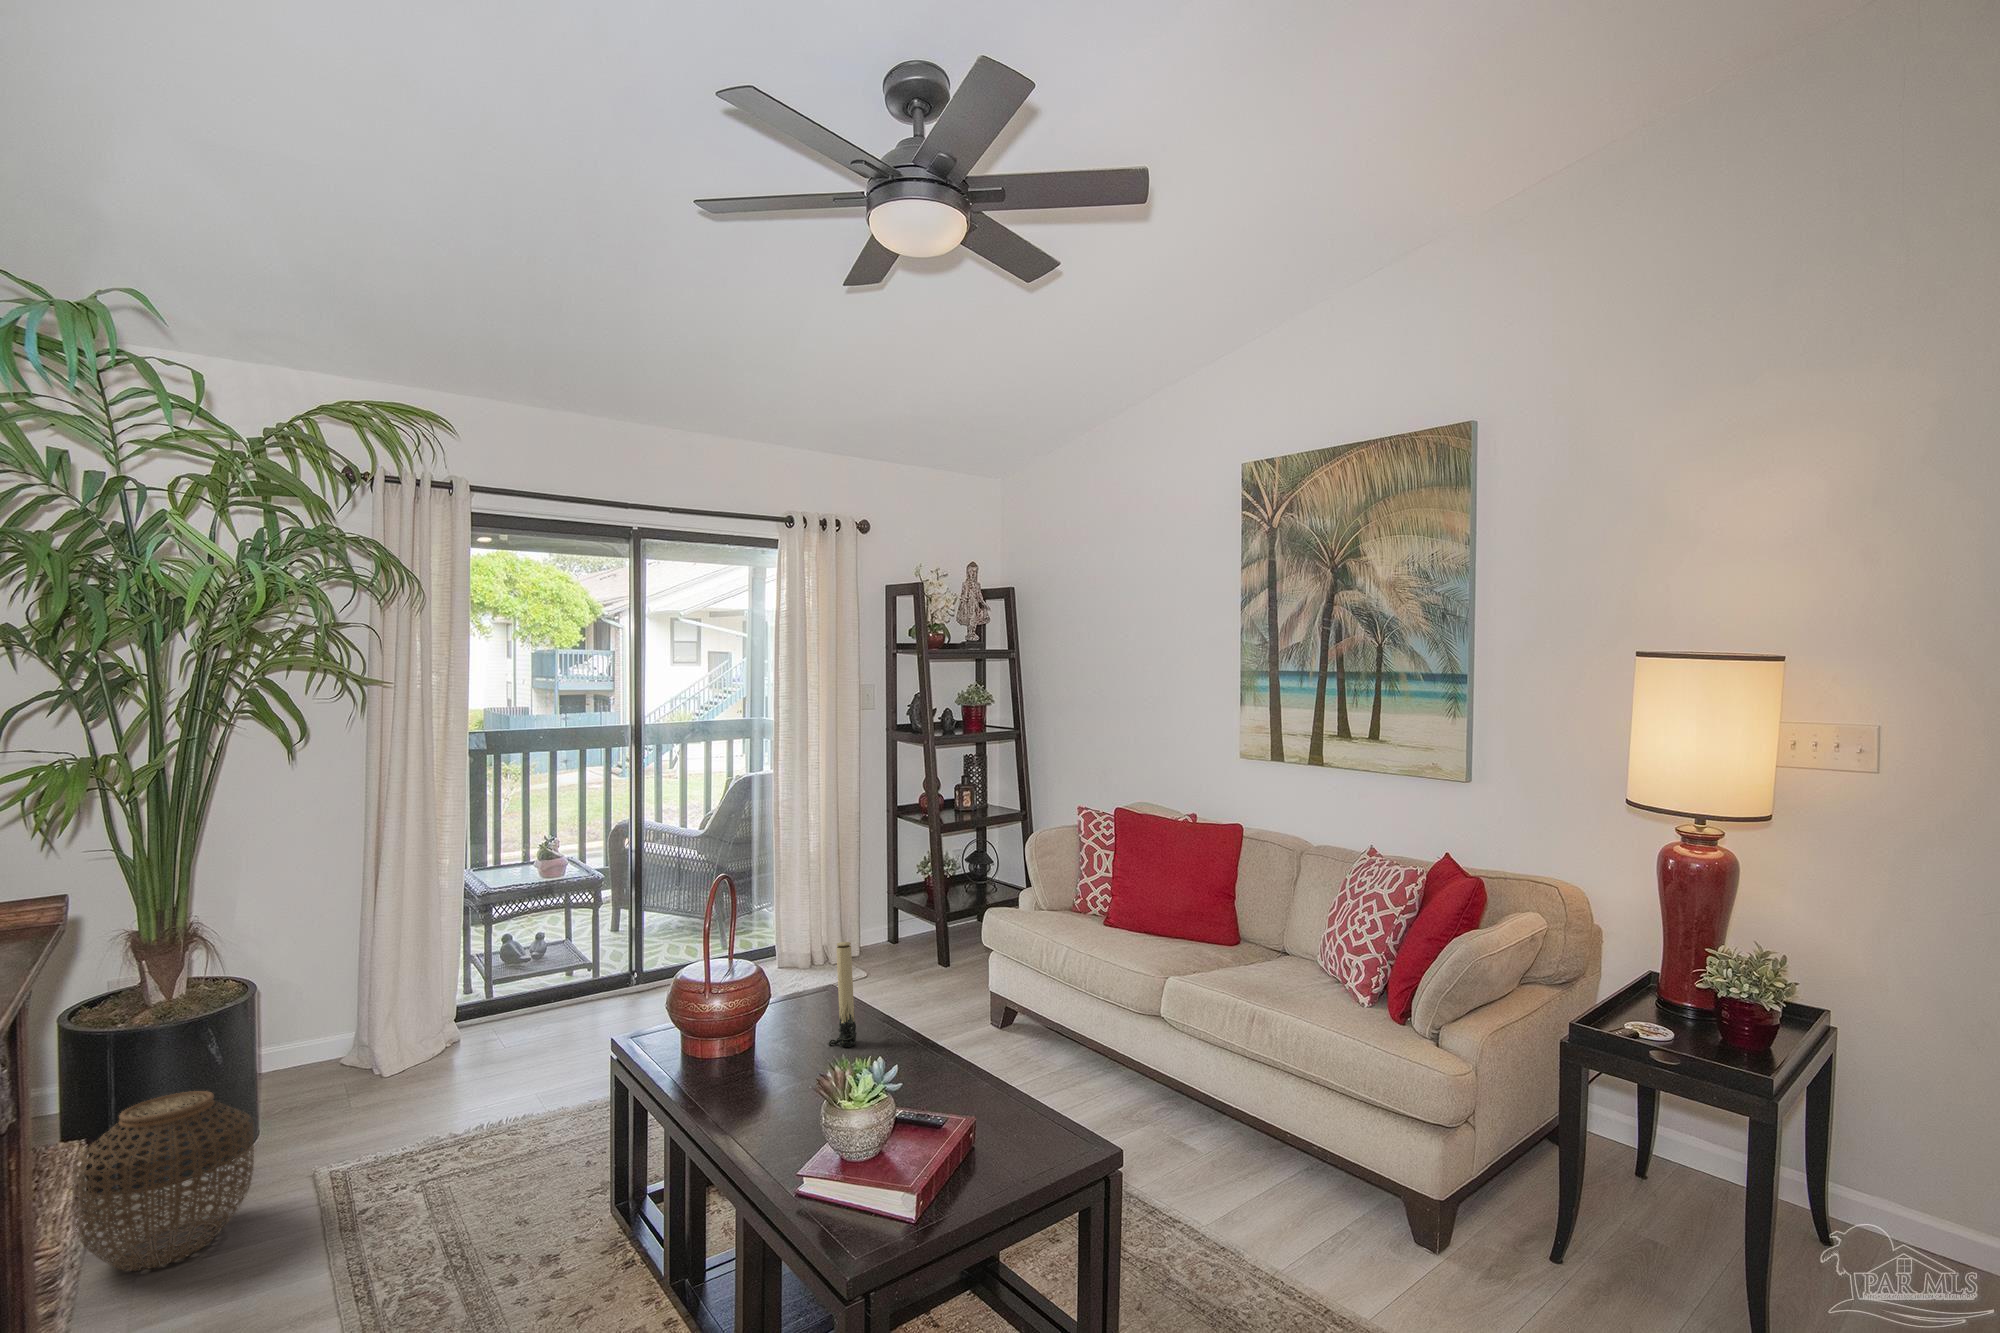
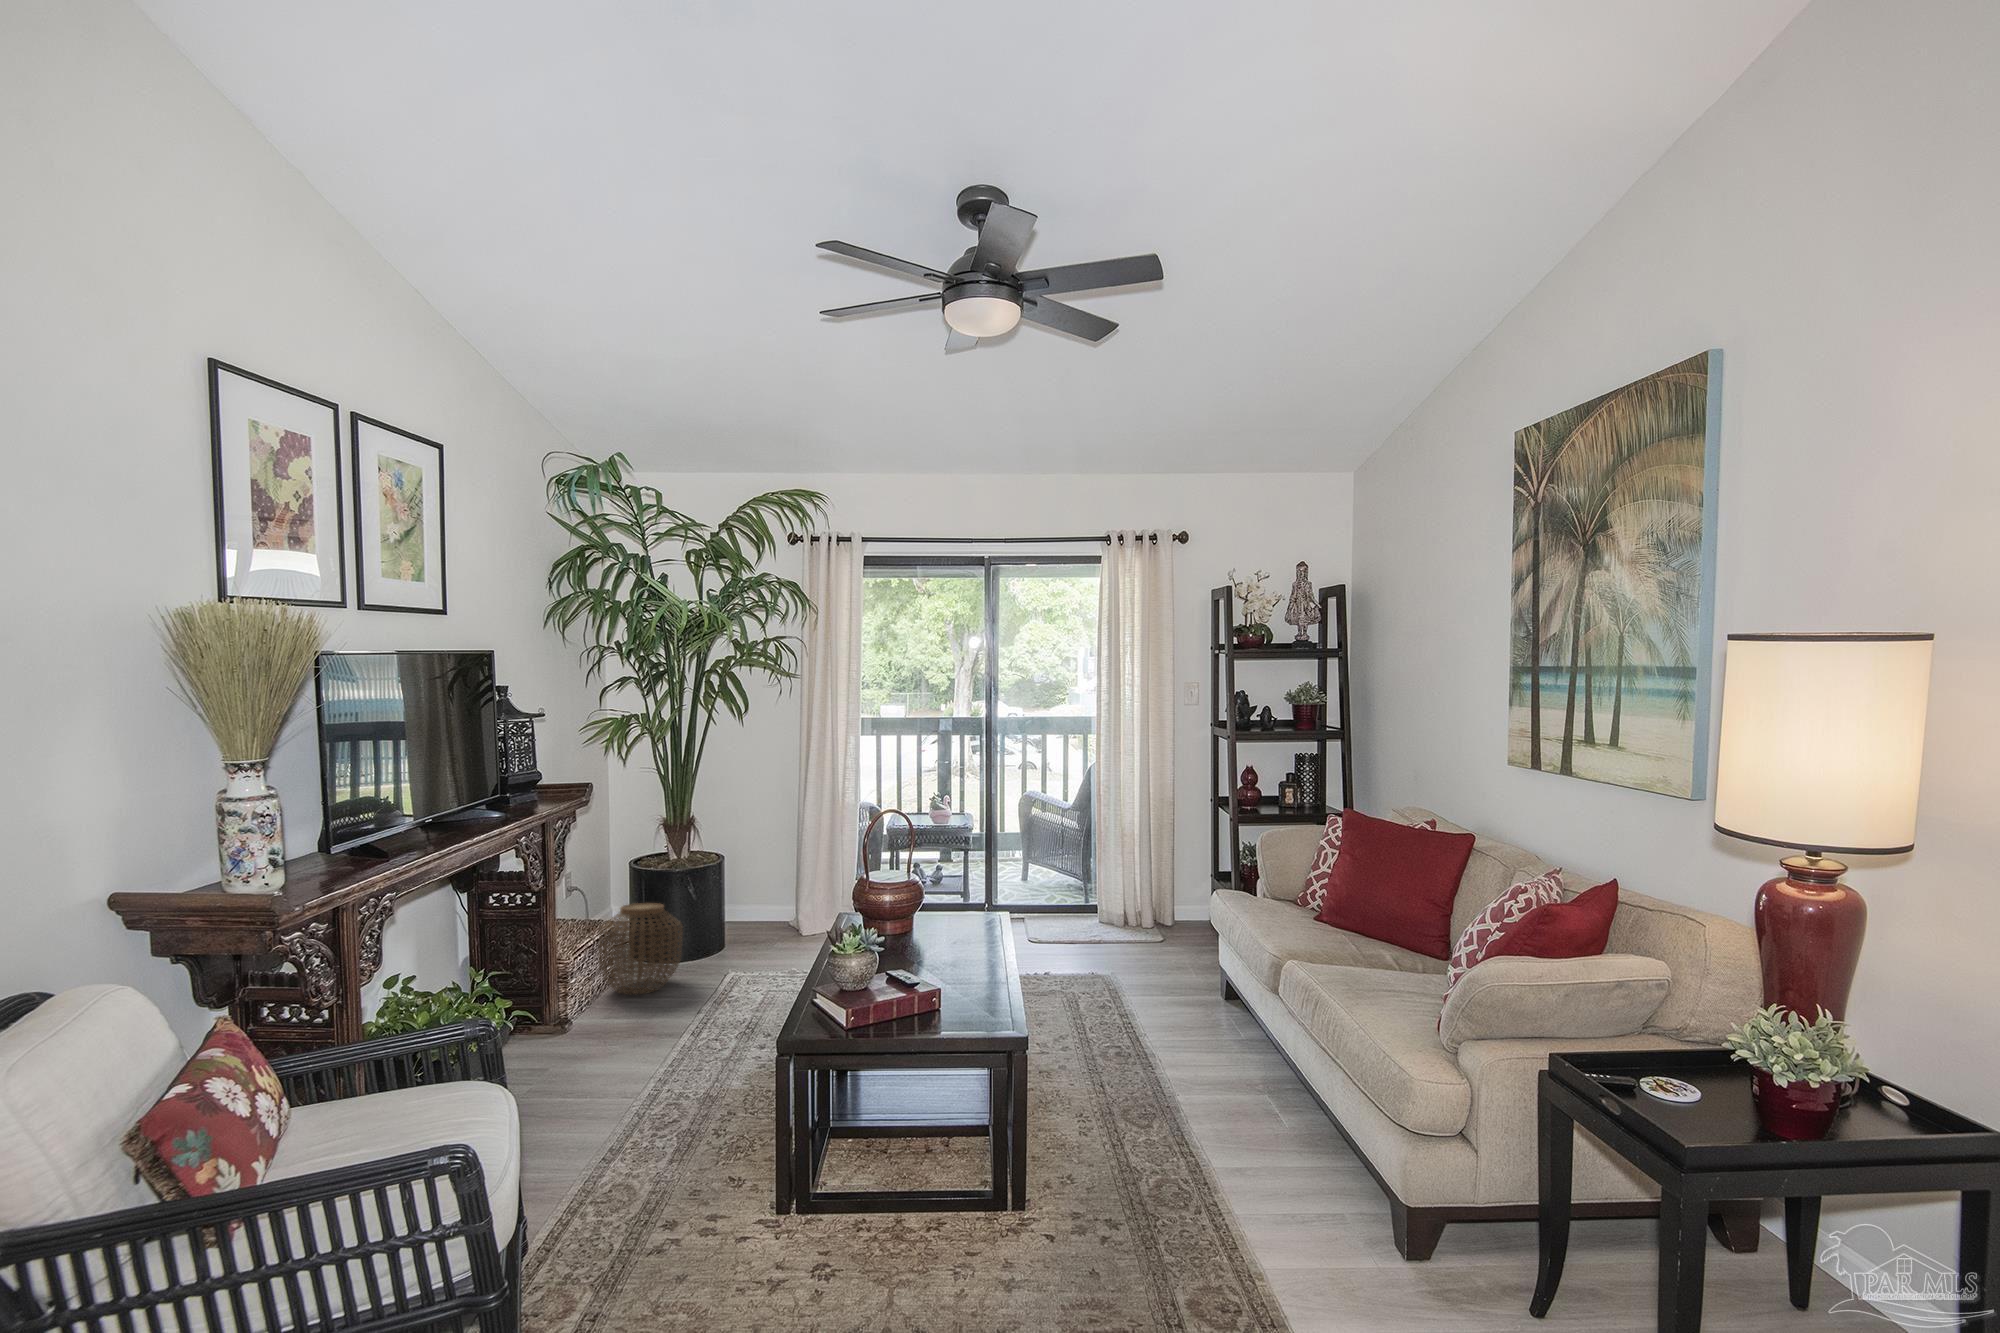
candle: present [828,942,857,1047] -> none [927,865,945,945]

